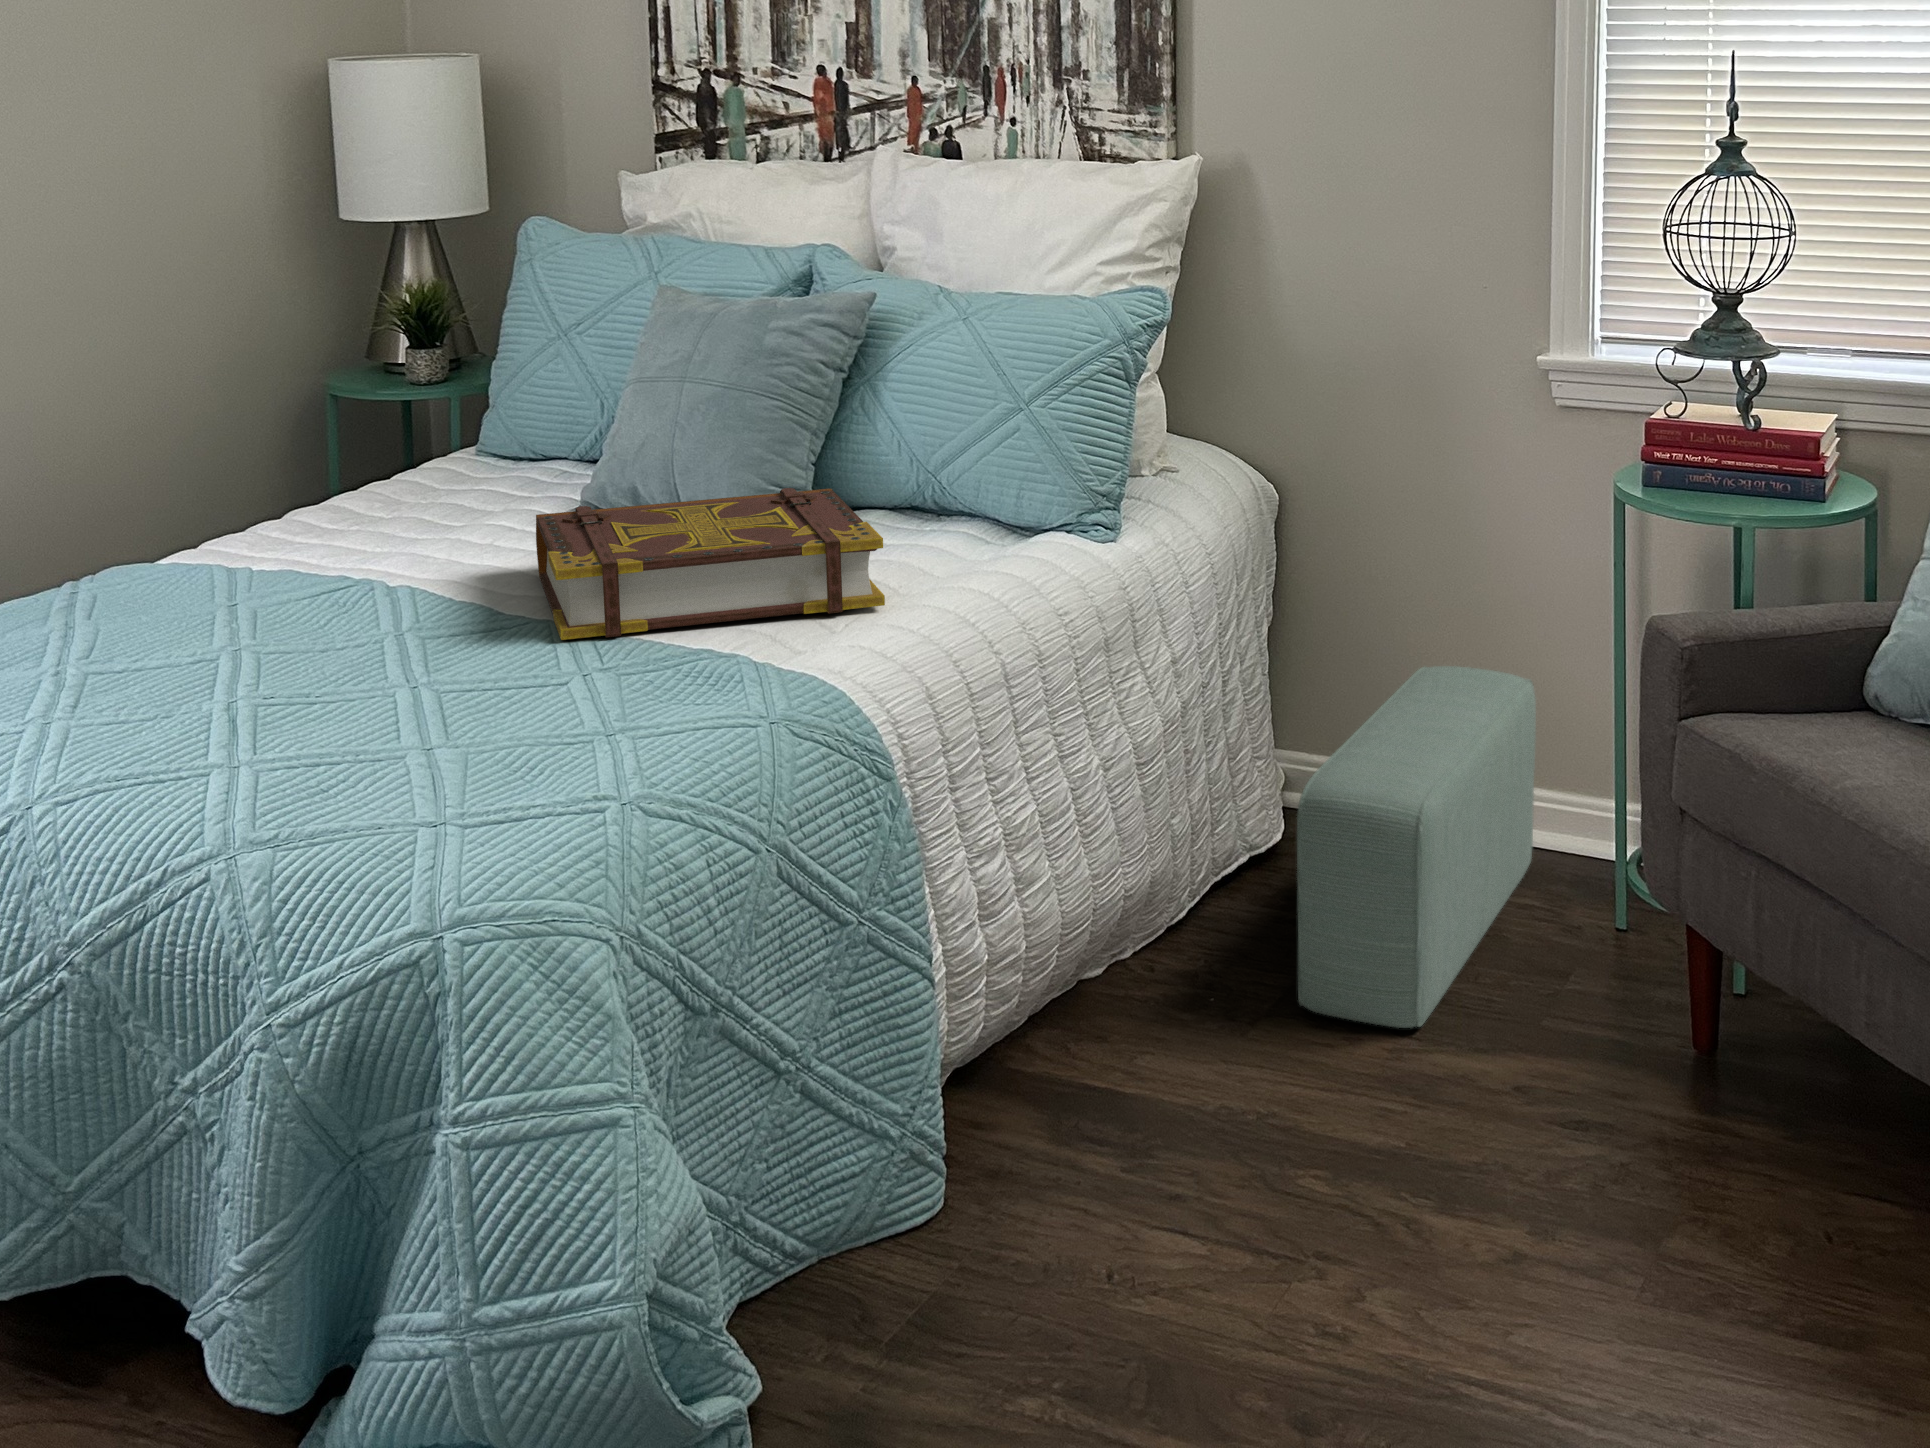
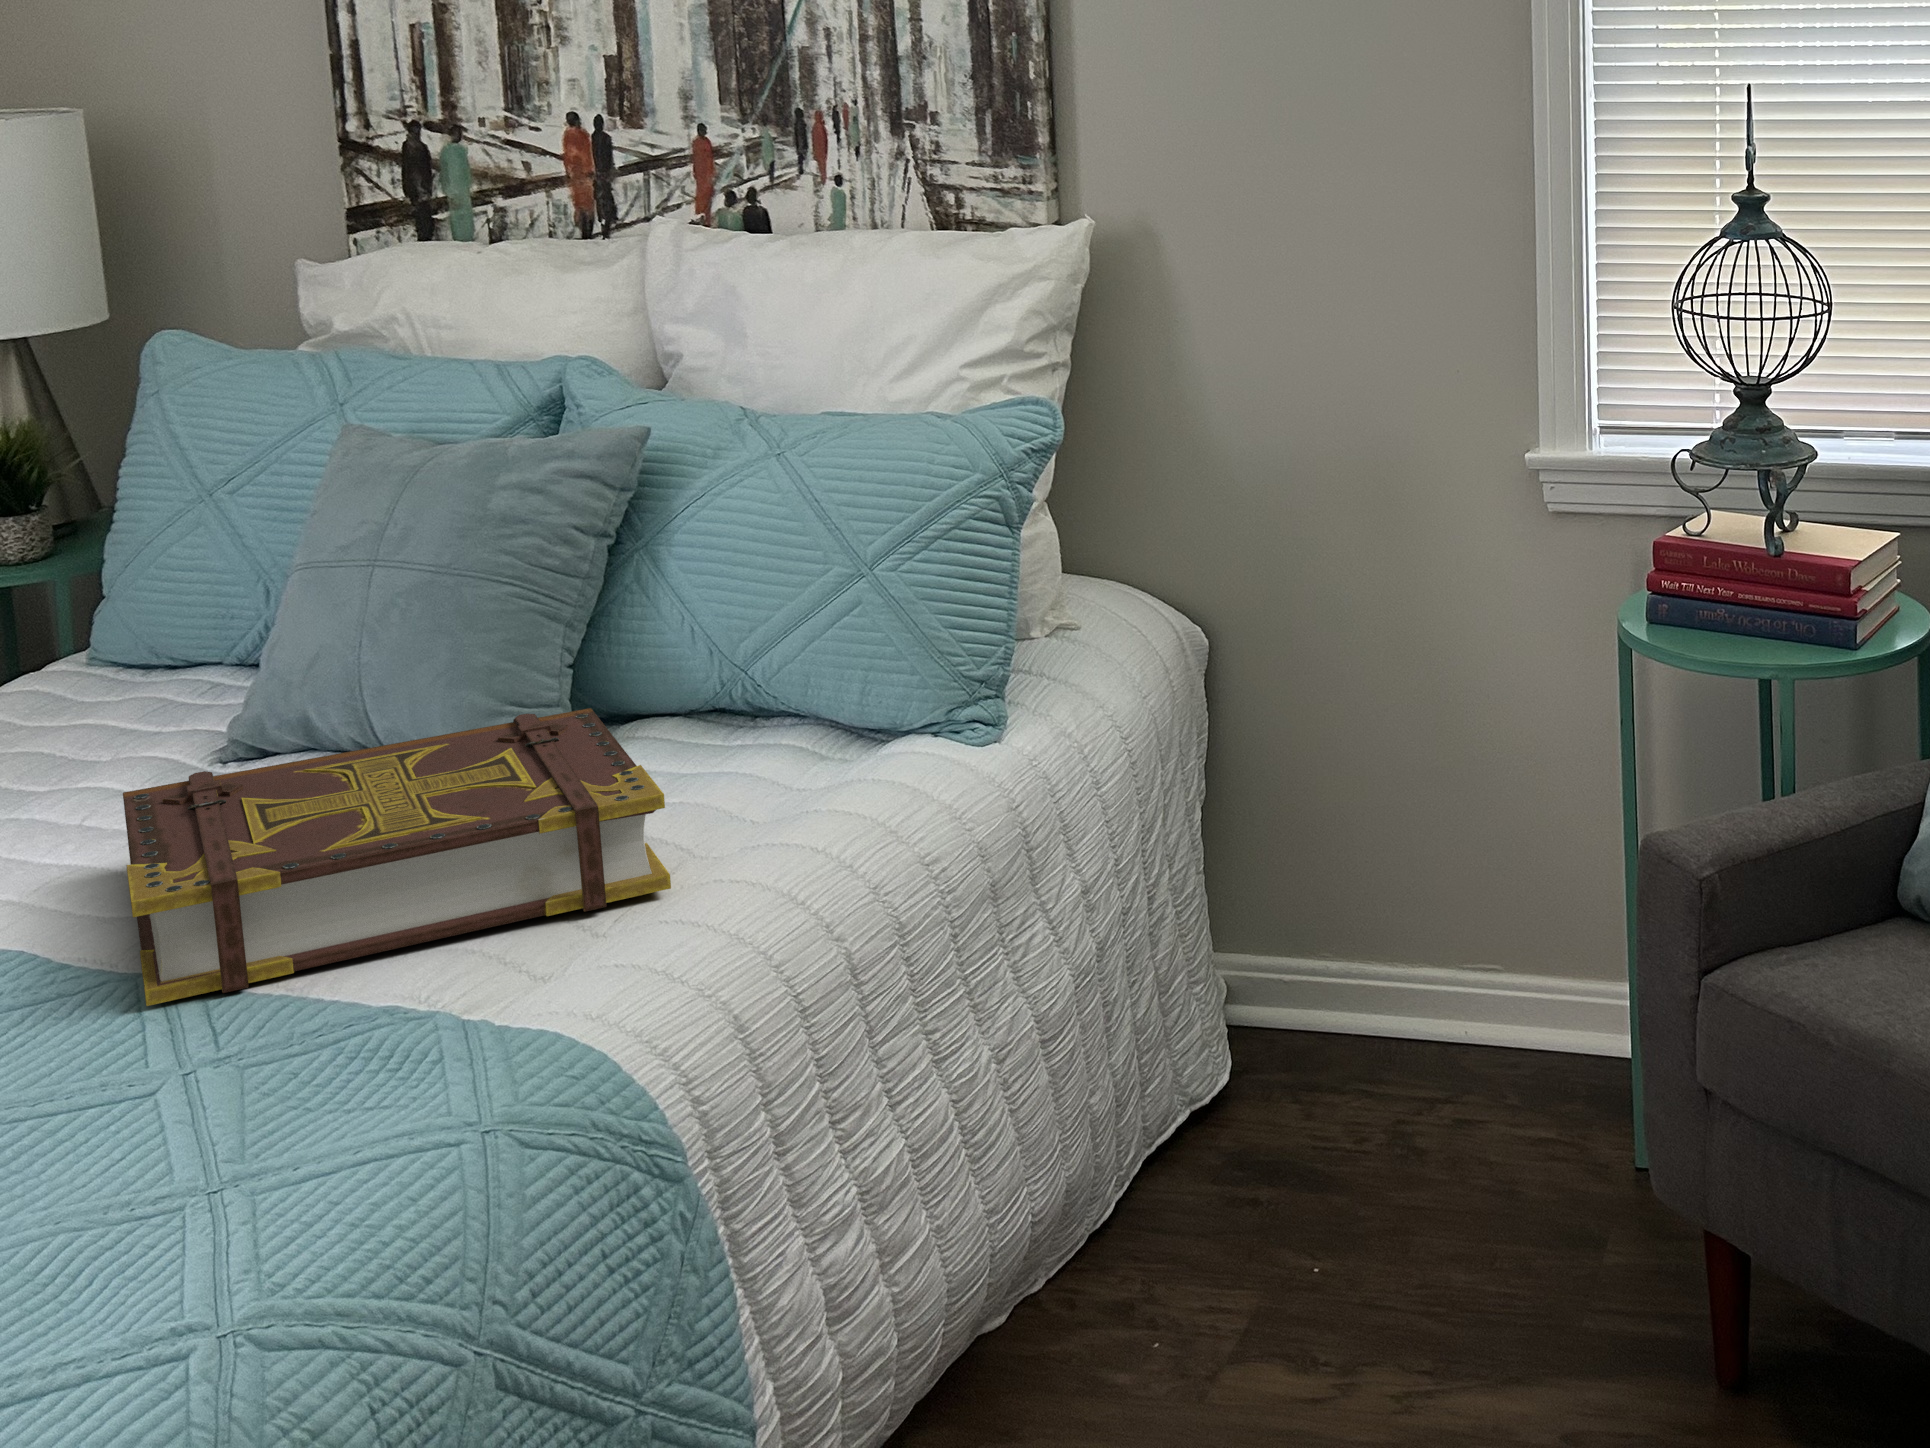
pouf: present [1297,666,1536,1028] -> none [1266,846,1542,1363]

